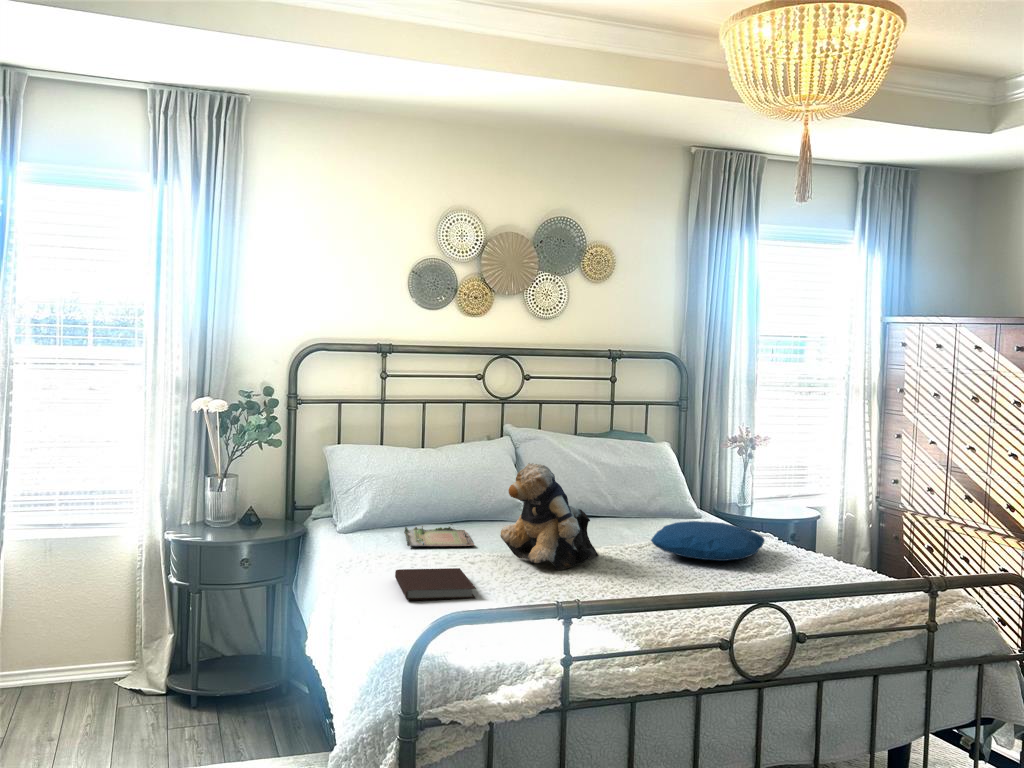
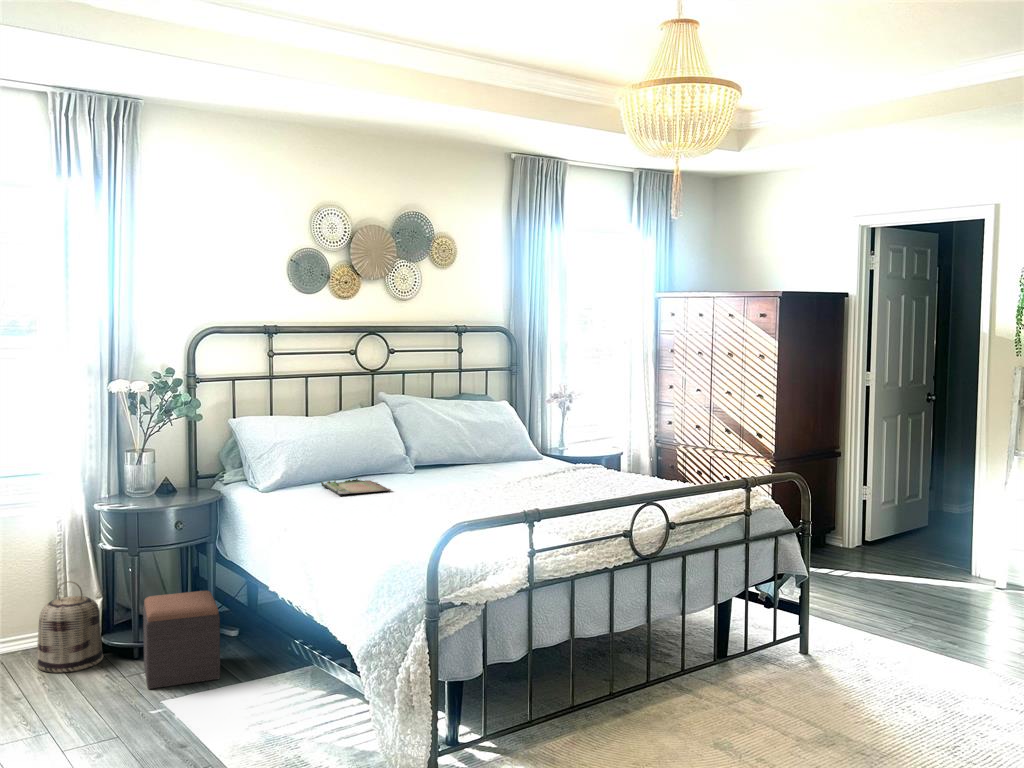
teddy bear: present [500,463,598,570] -> none [419,417,499,500]
pillow: present [651,521,765,561] -> none [533,457,614,485]
notebook: present [395,568,476,600] -> none [354,504,432,528]
basket: none [95,614,165,714] -> present [37,581,103,673]
footstool: none [178,642,272,750] -> present [143,591,220,689]

